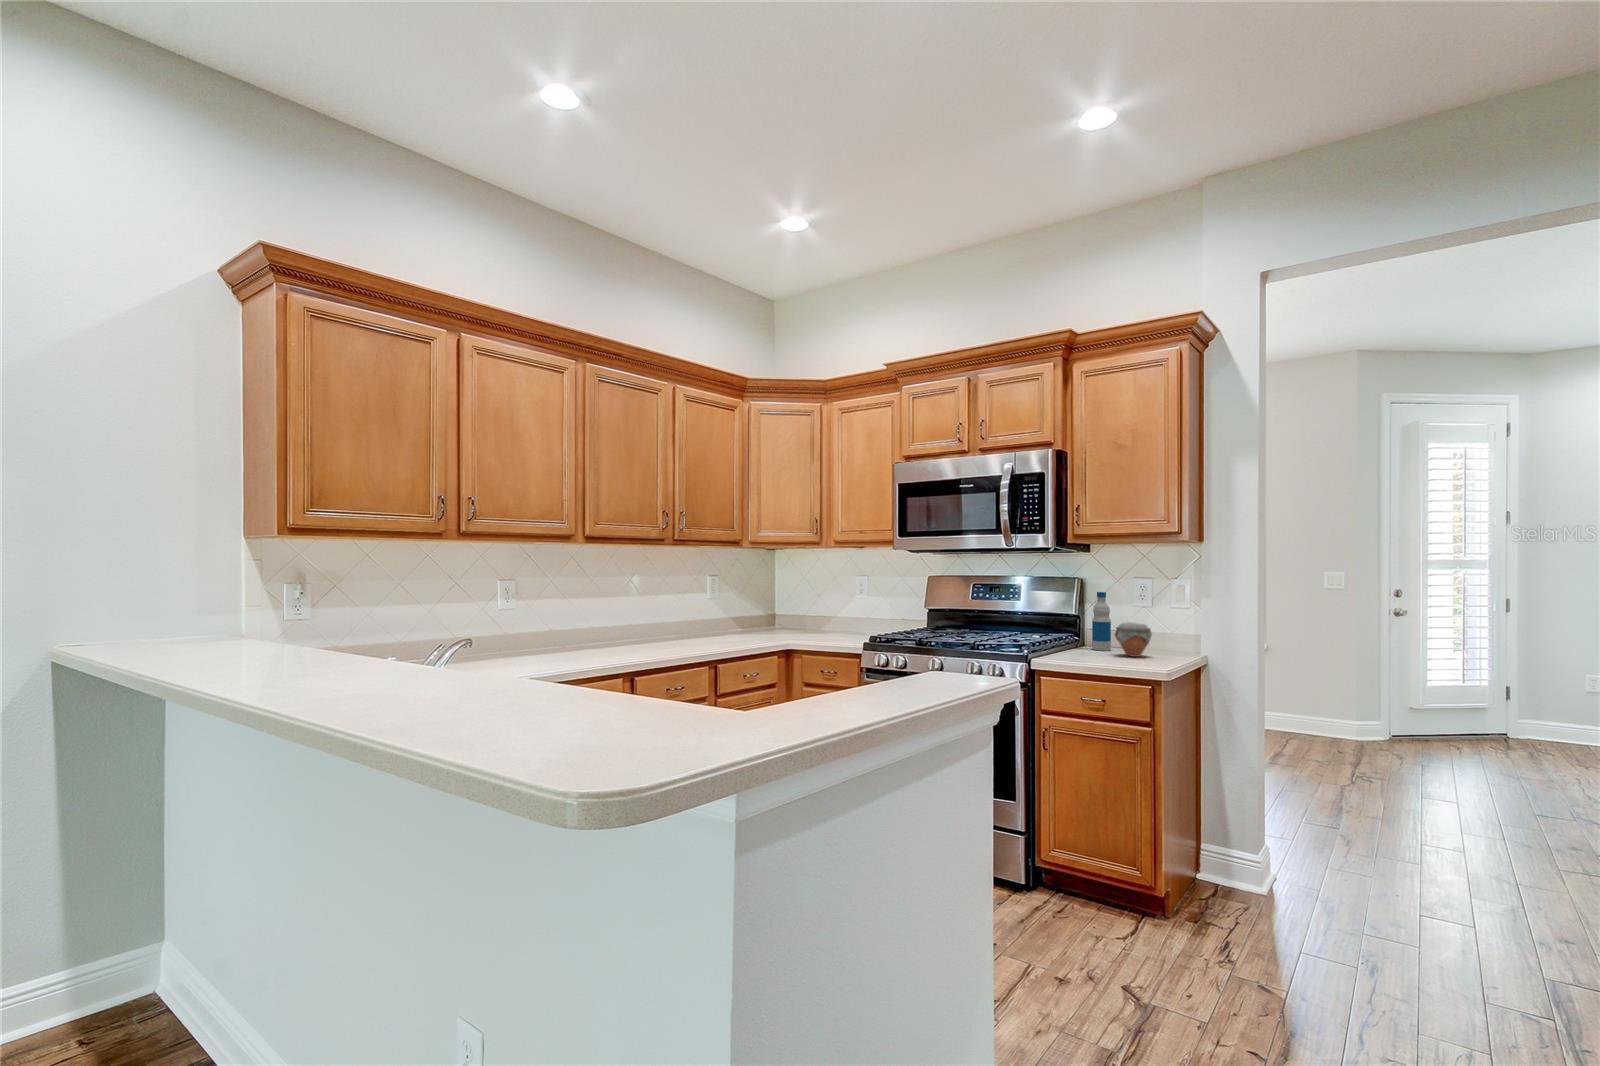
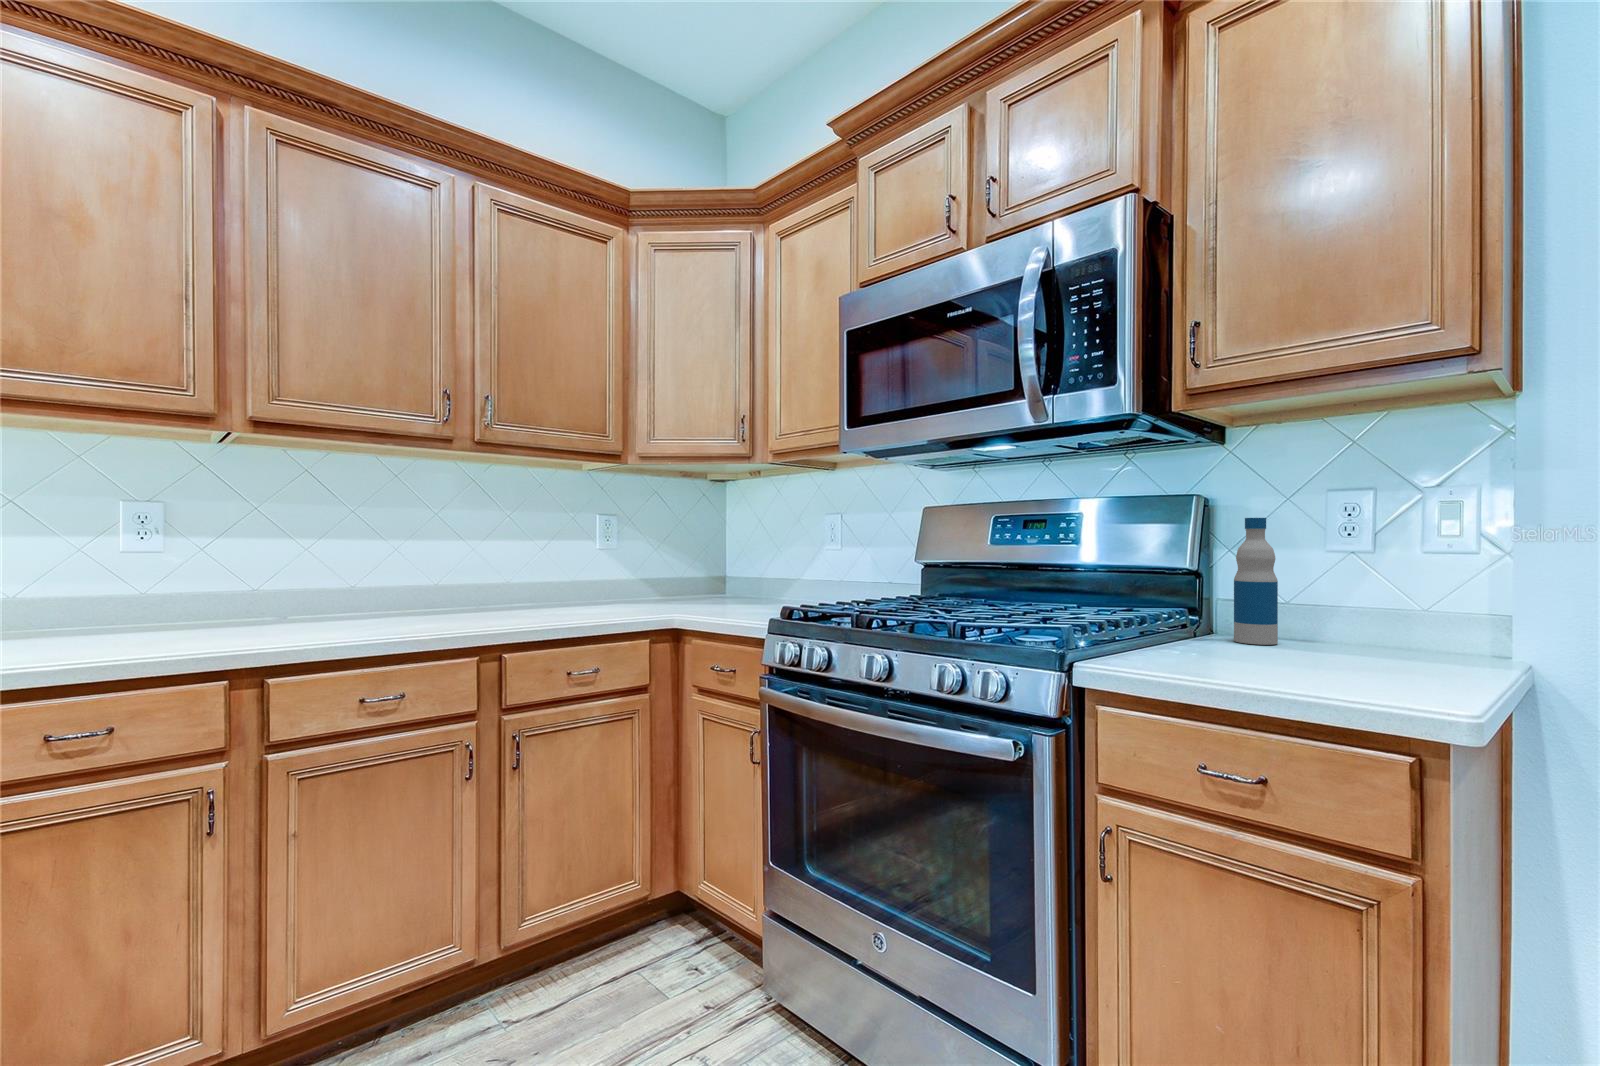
jar: present [1115,623,1152,657] -> none [1288,581,1389,662]

